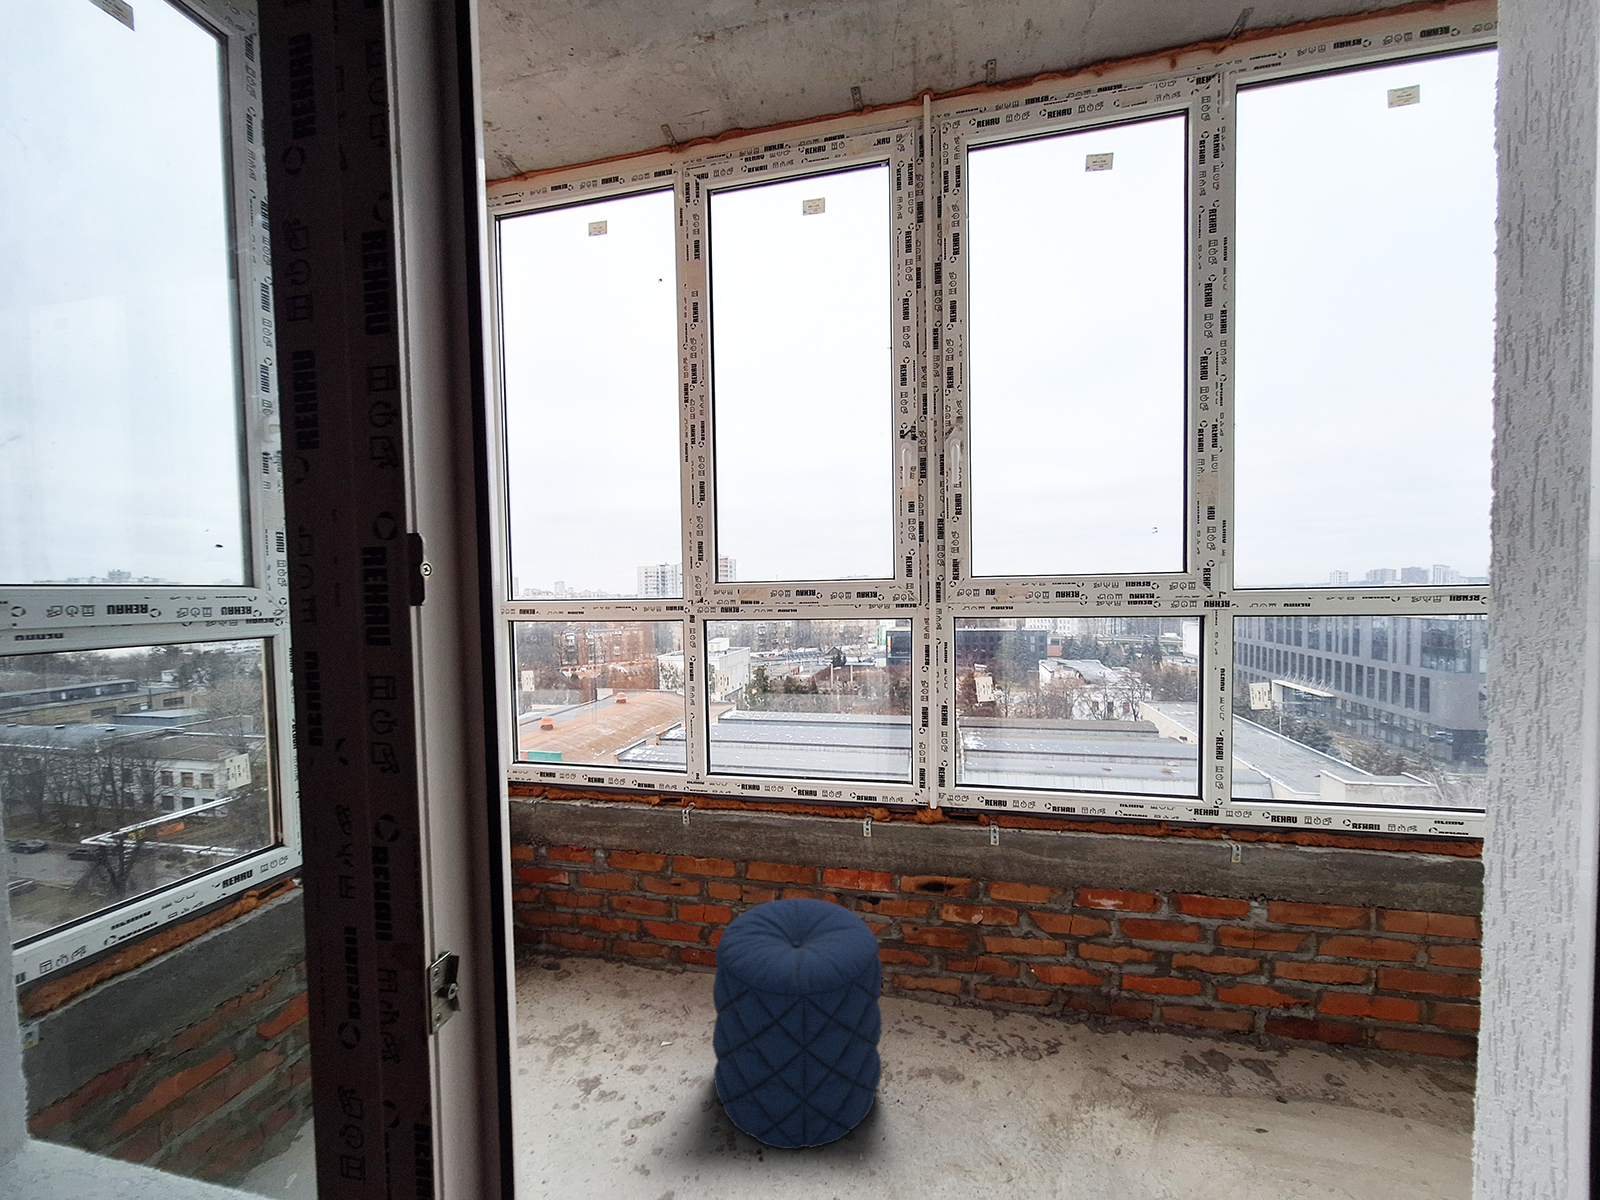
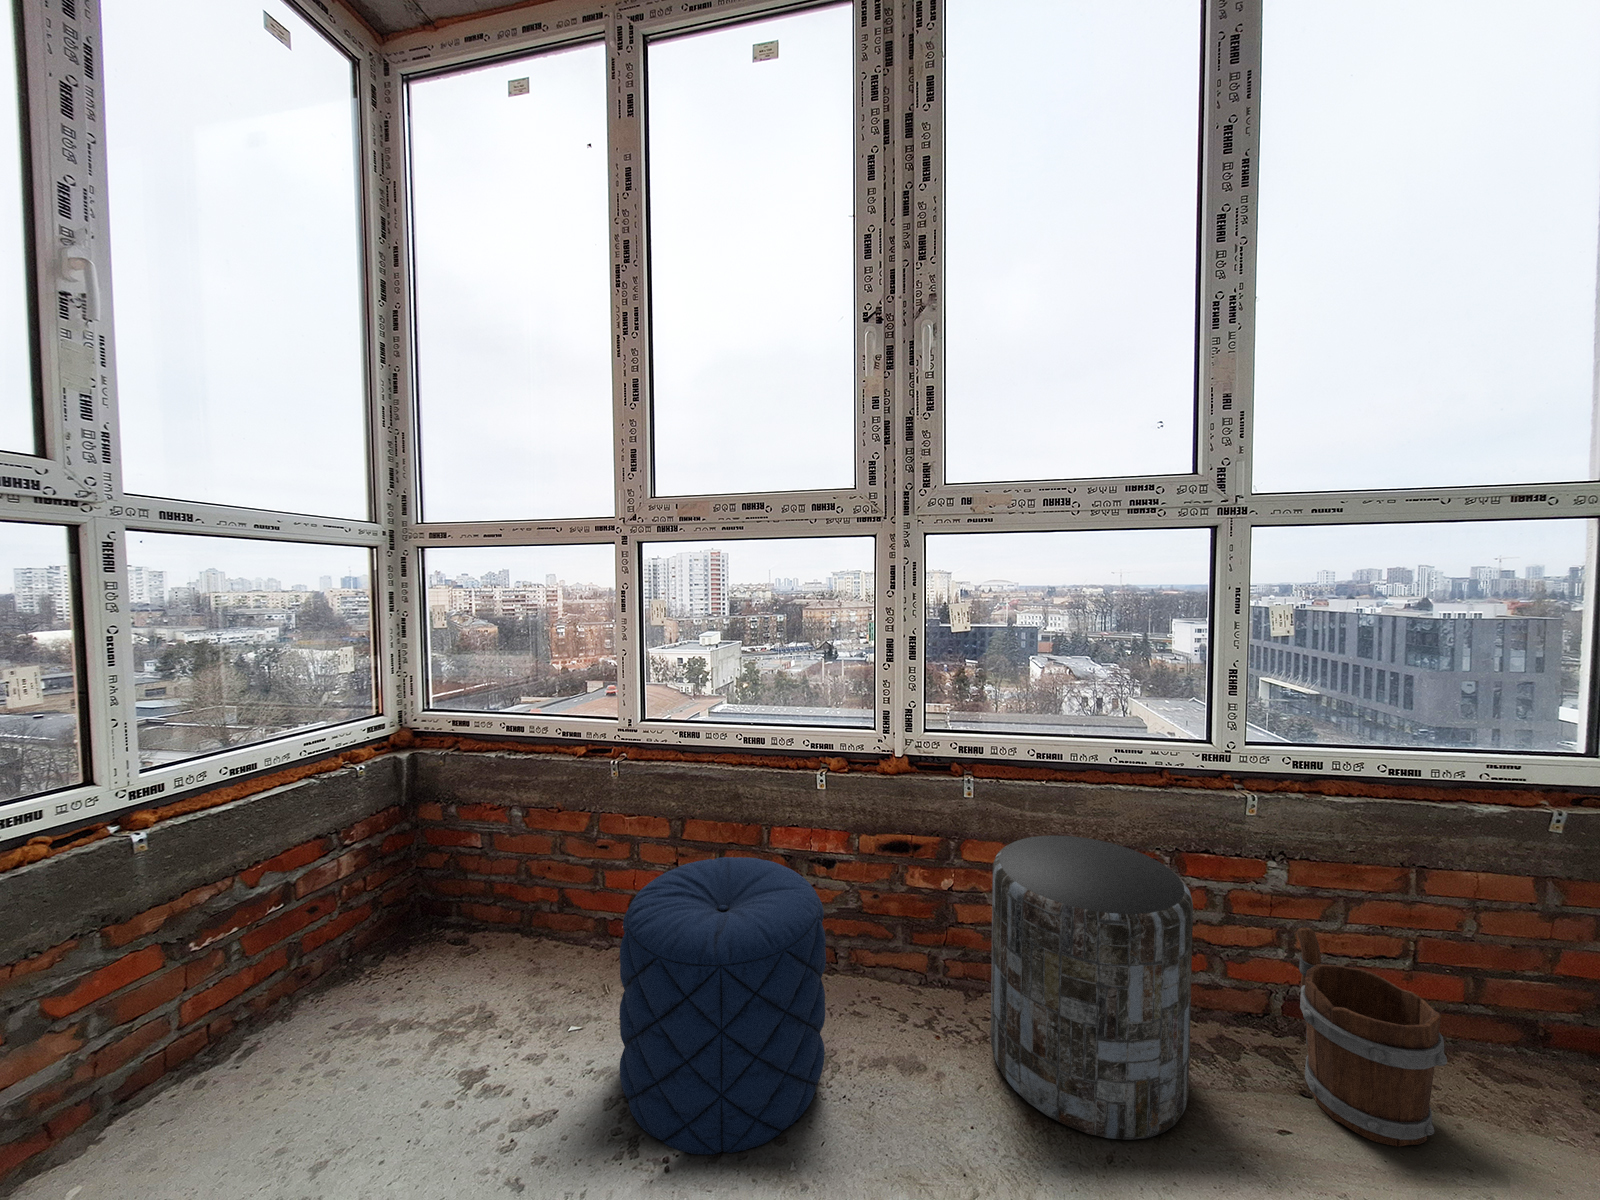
side table: none [1017,879,1185,1138] -> present [991,835,1193,1140]
bucket: none [1274,959,1393,1144] -> present [1297,927,1447,1147]

